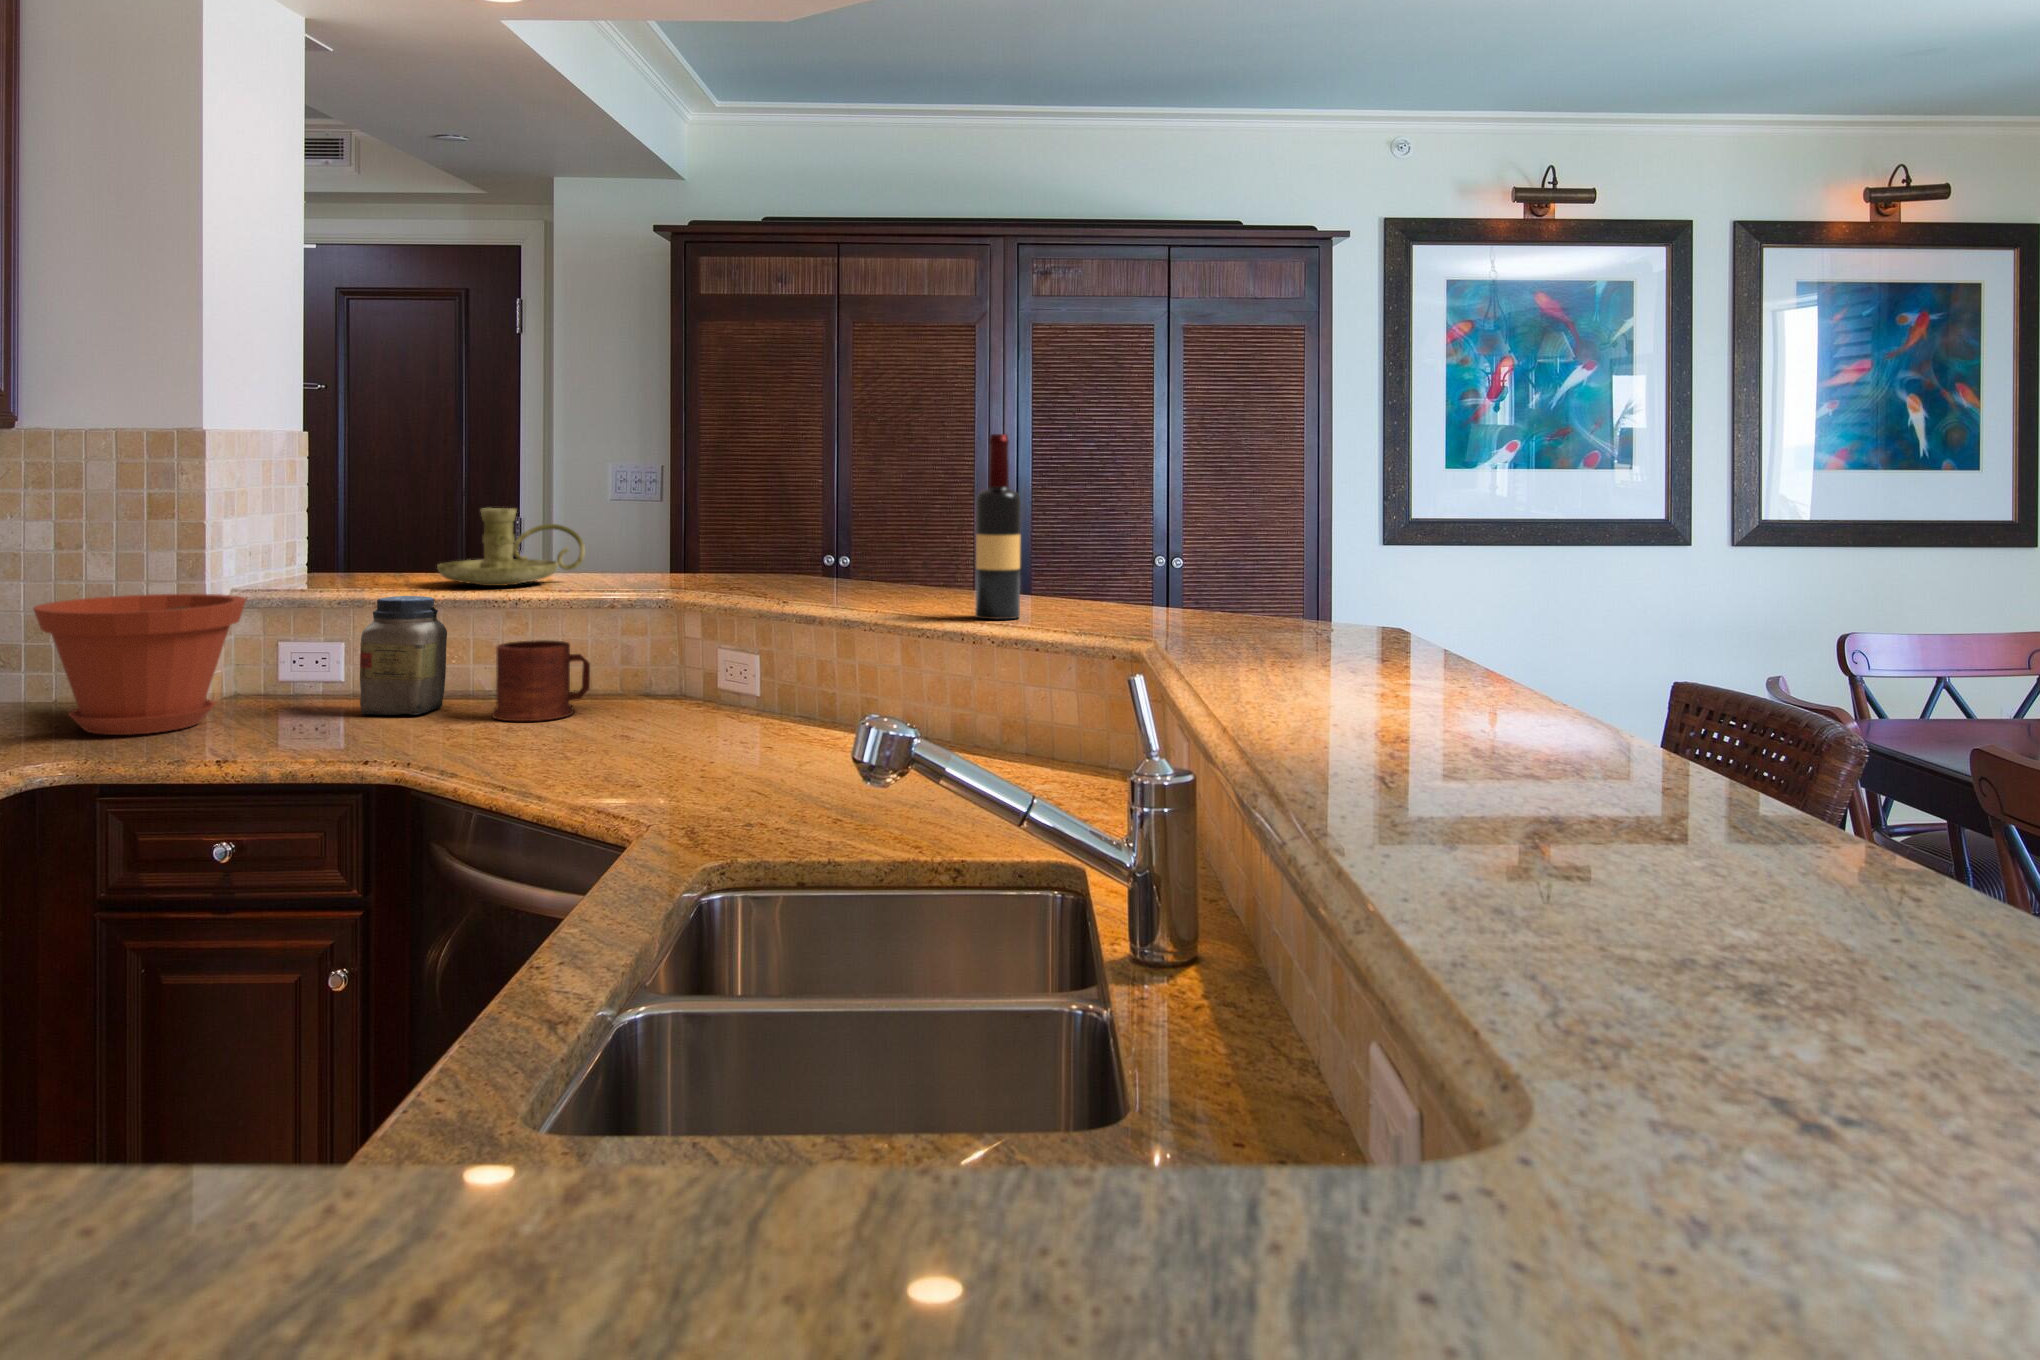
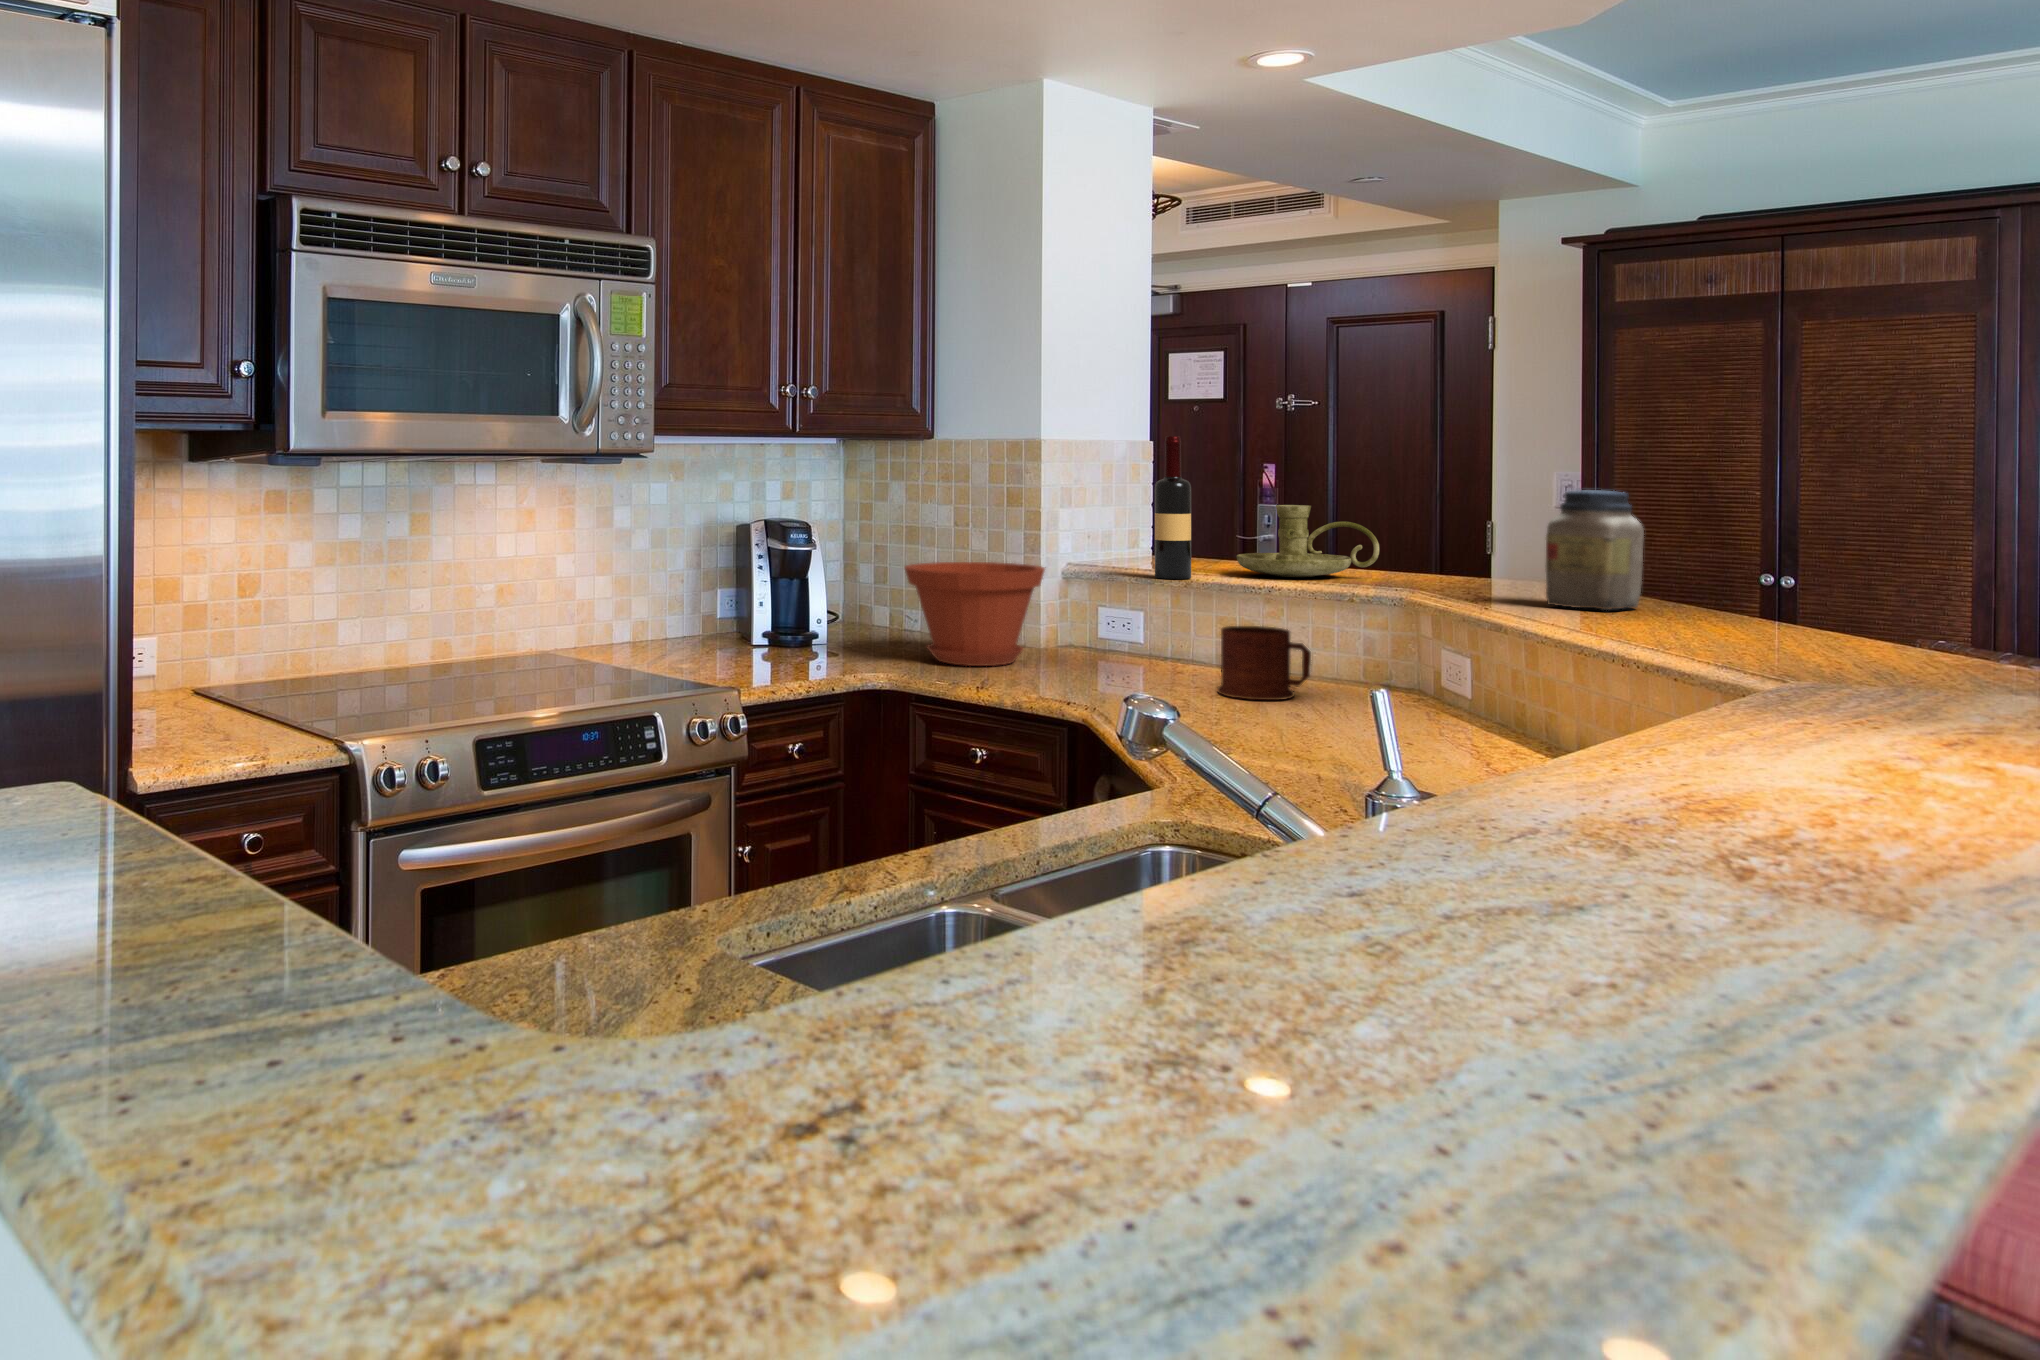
wine bottle: present [975,434,1021,620] -> present [1155,436,1191,579]
jar: present [360,596,447,715] -> present [1545,490,1644,610]

